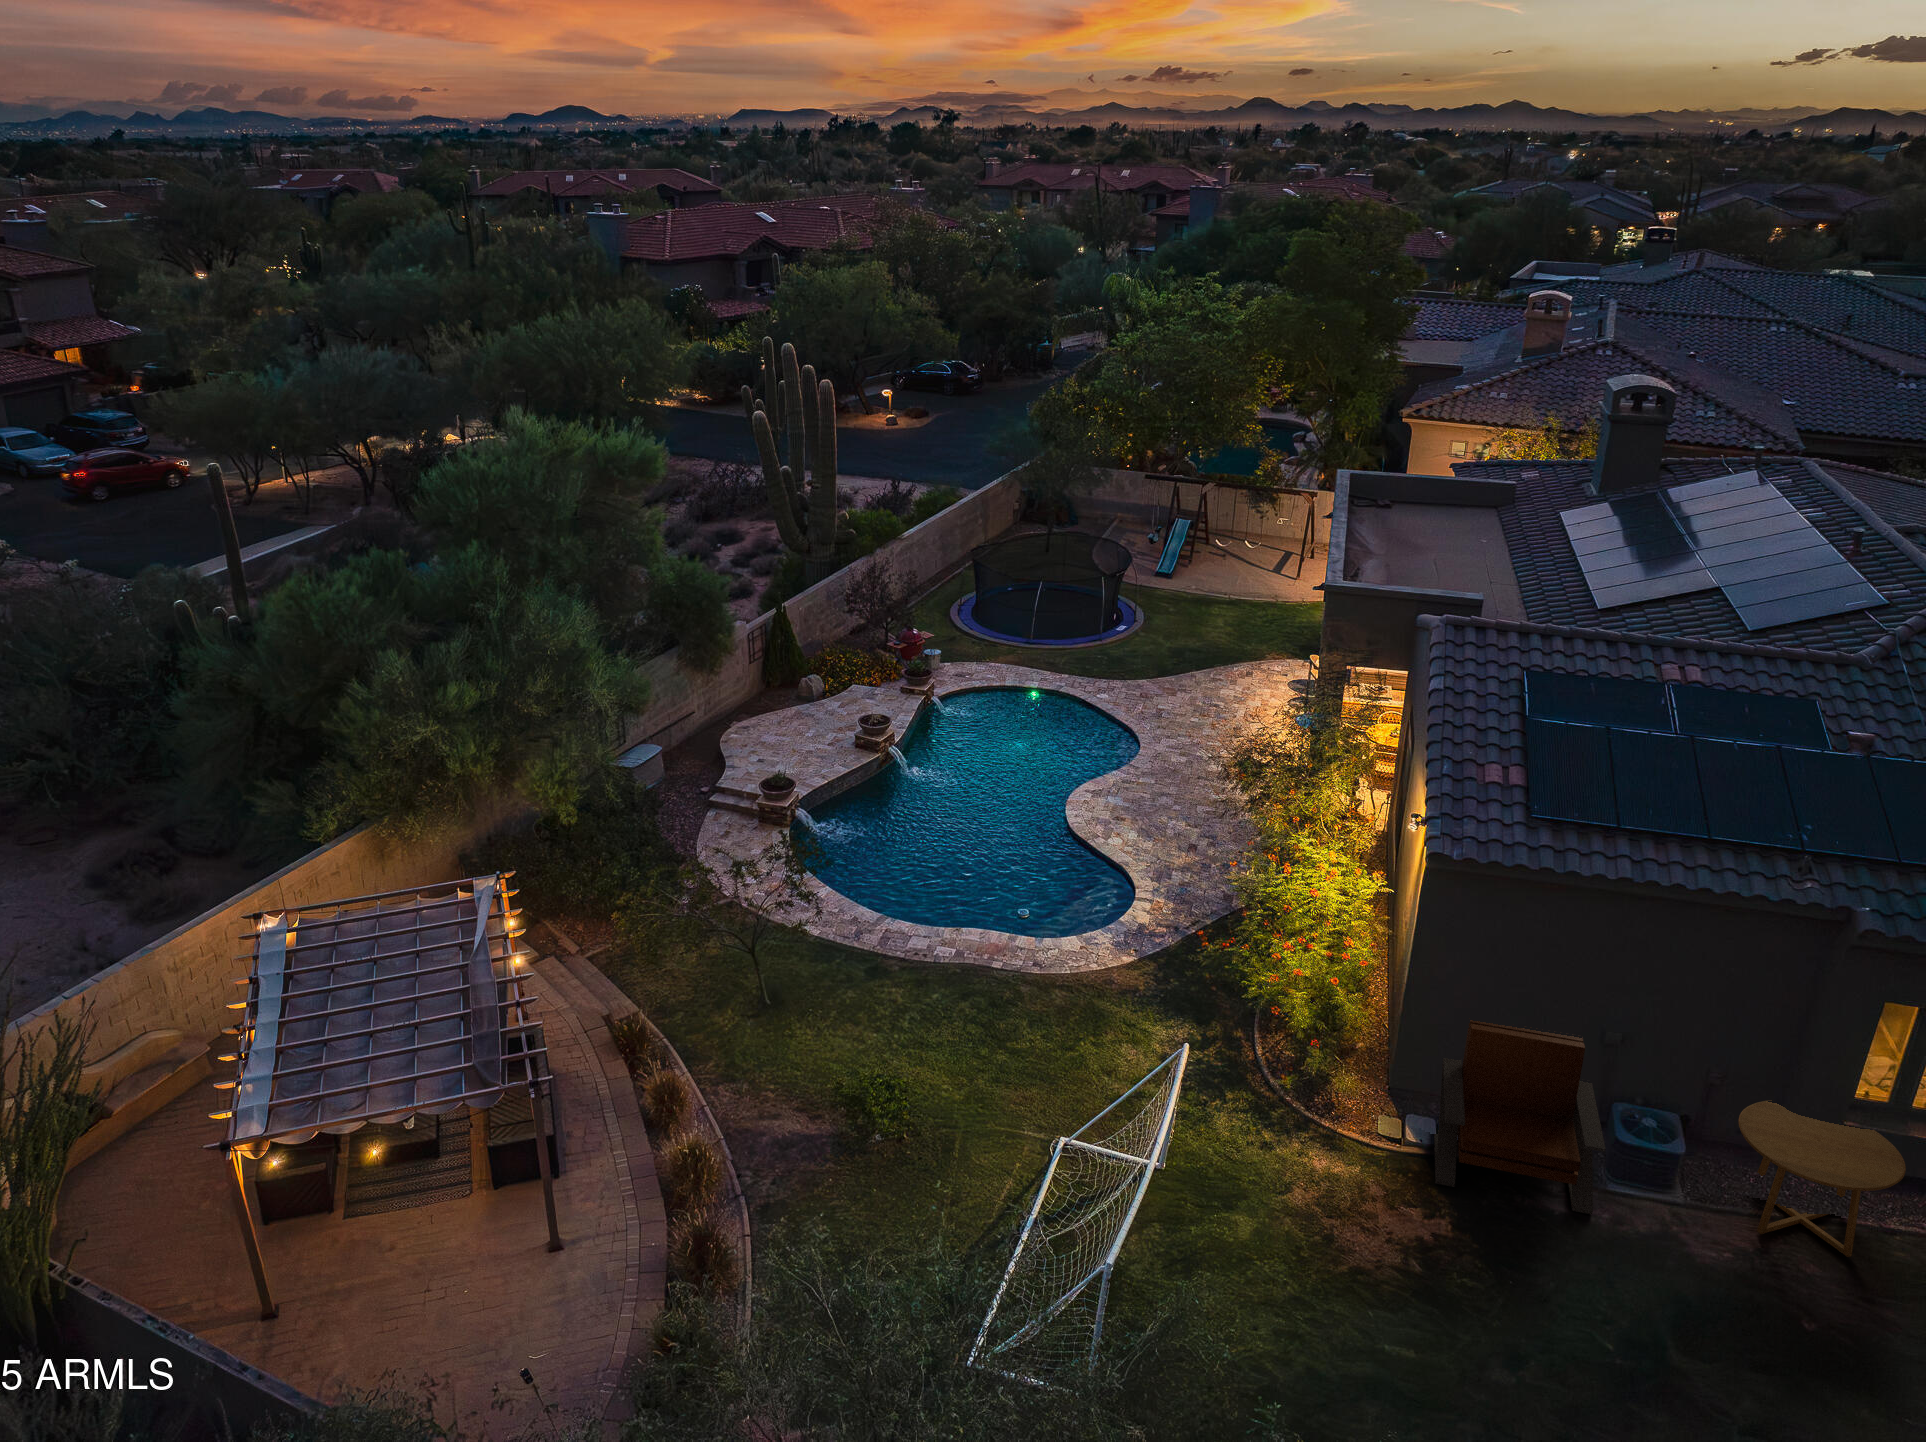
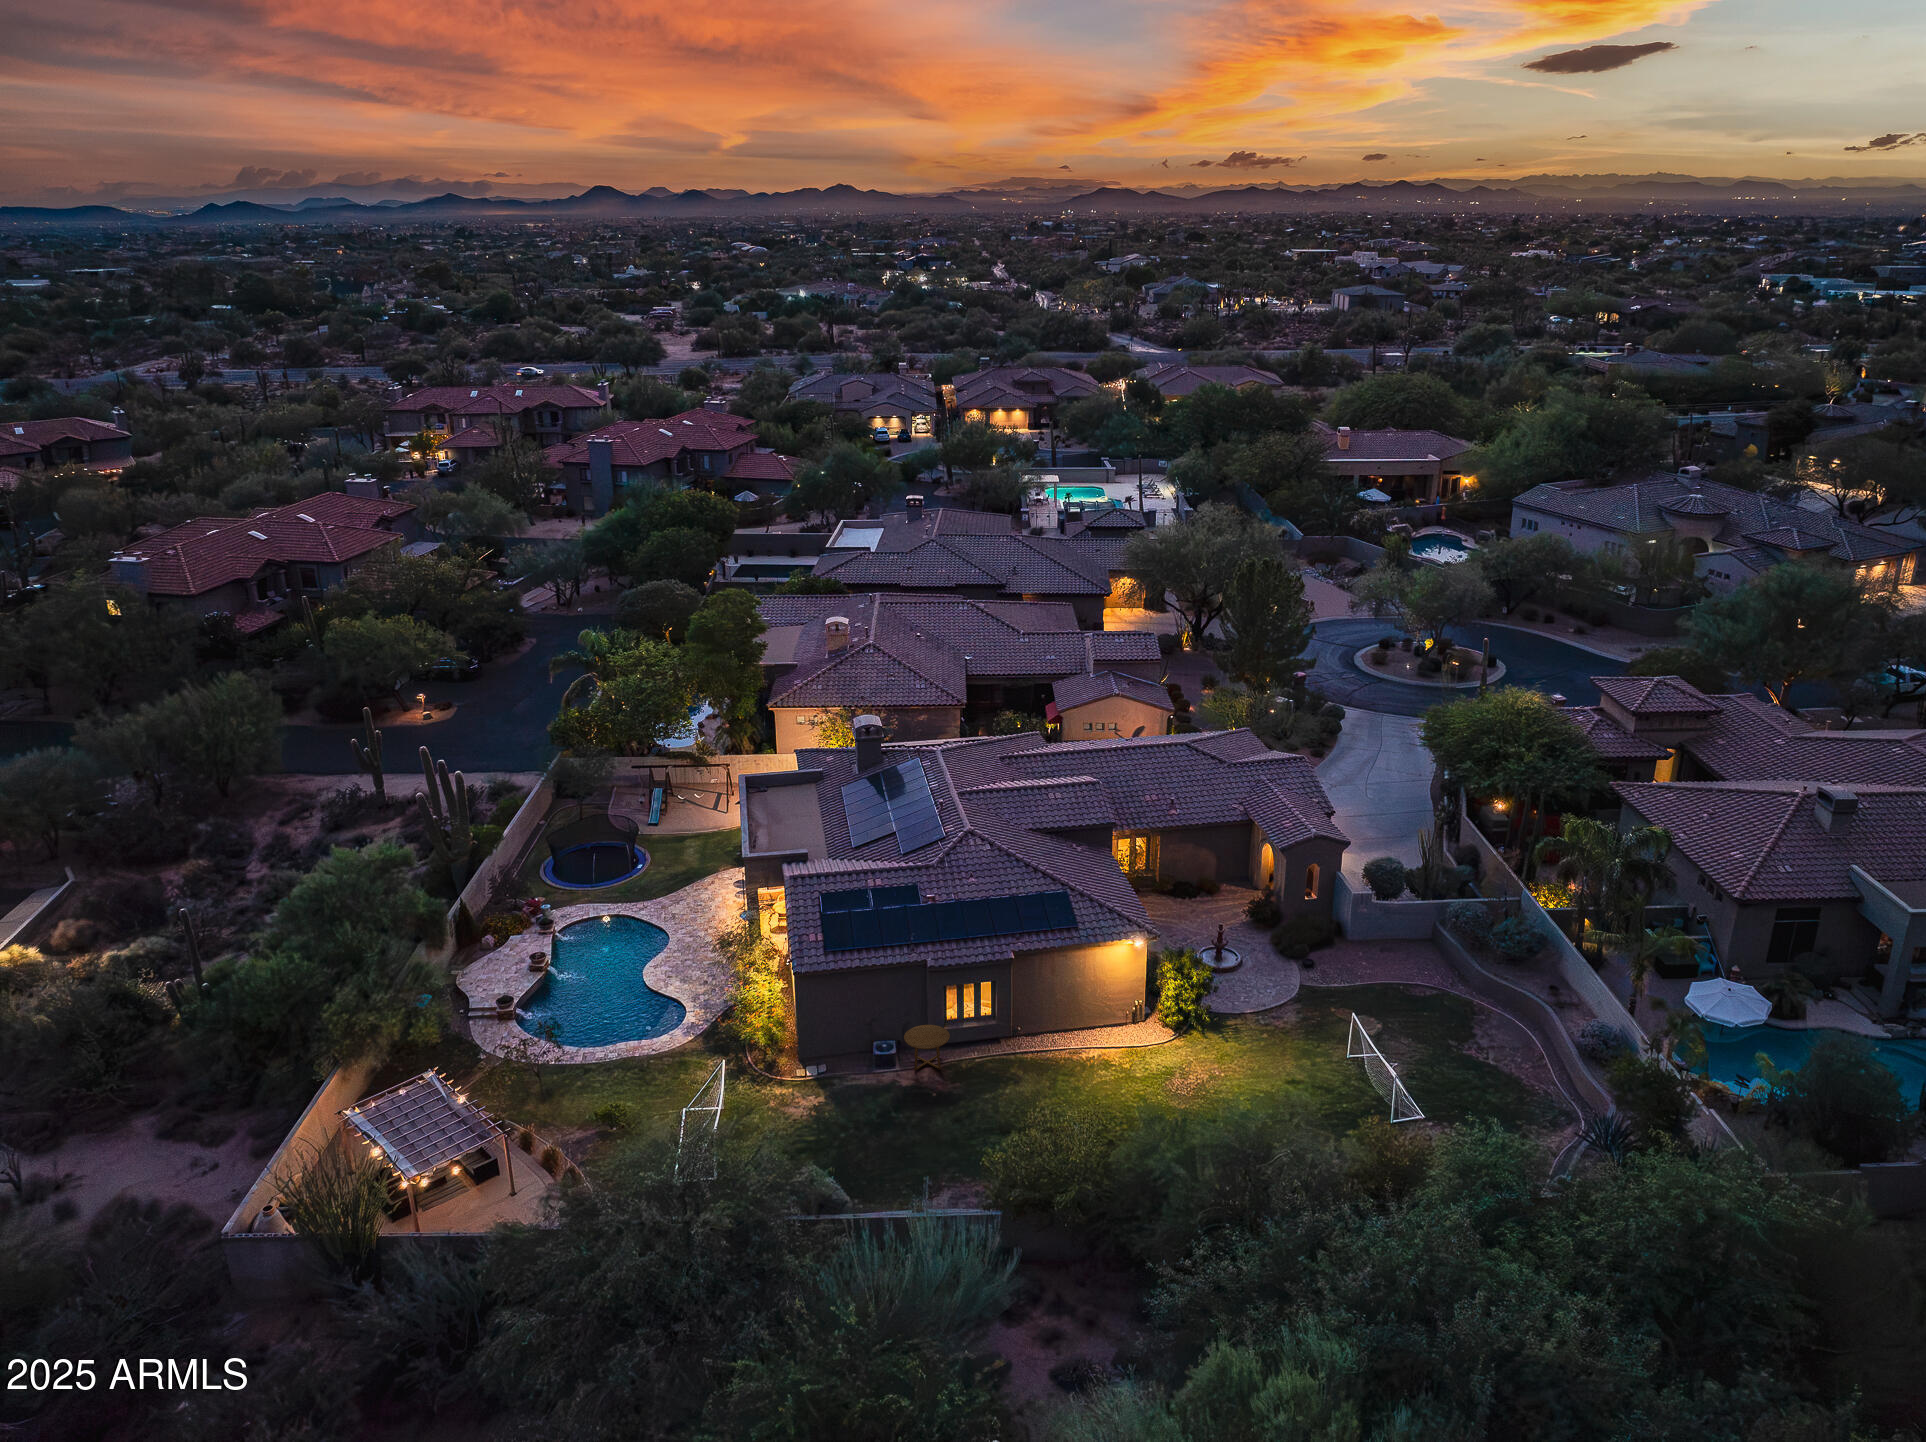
lounge chair: present [1434,1020,1606,1215] -> none [813,1023,866,1086]

